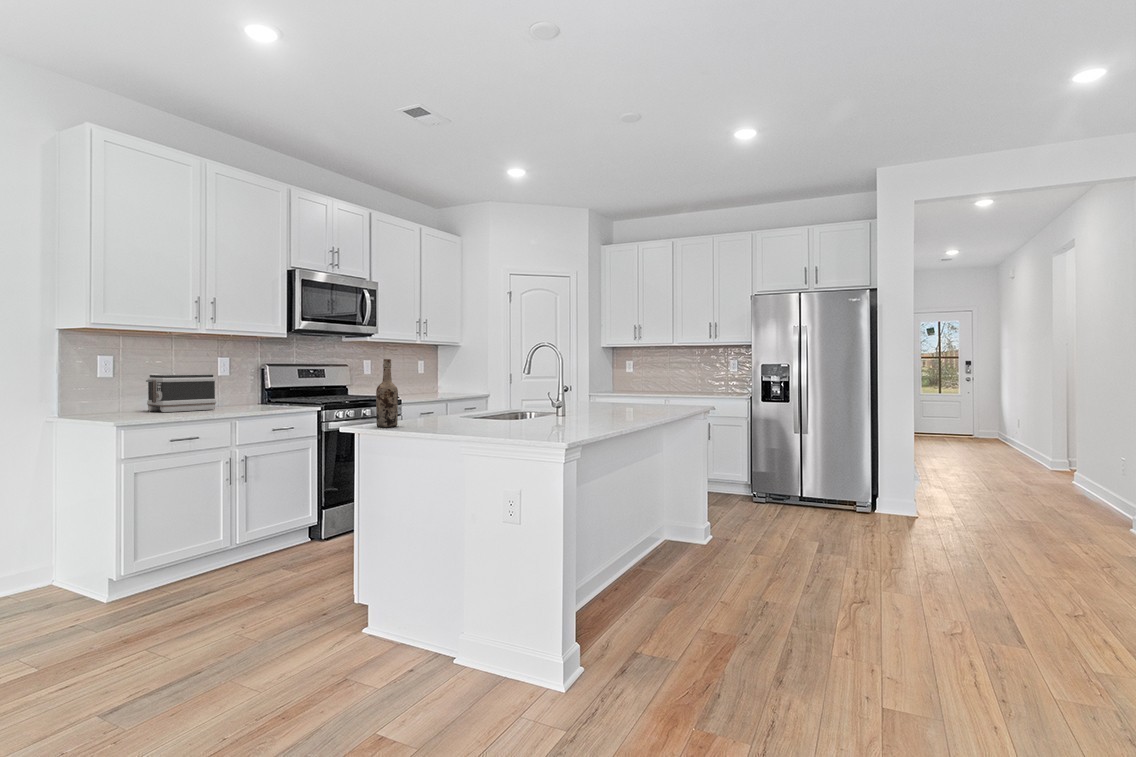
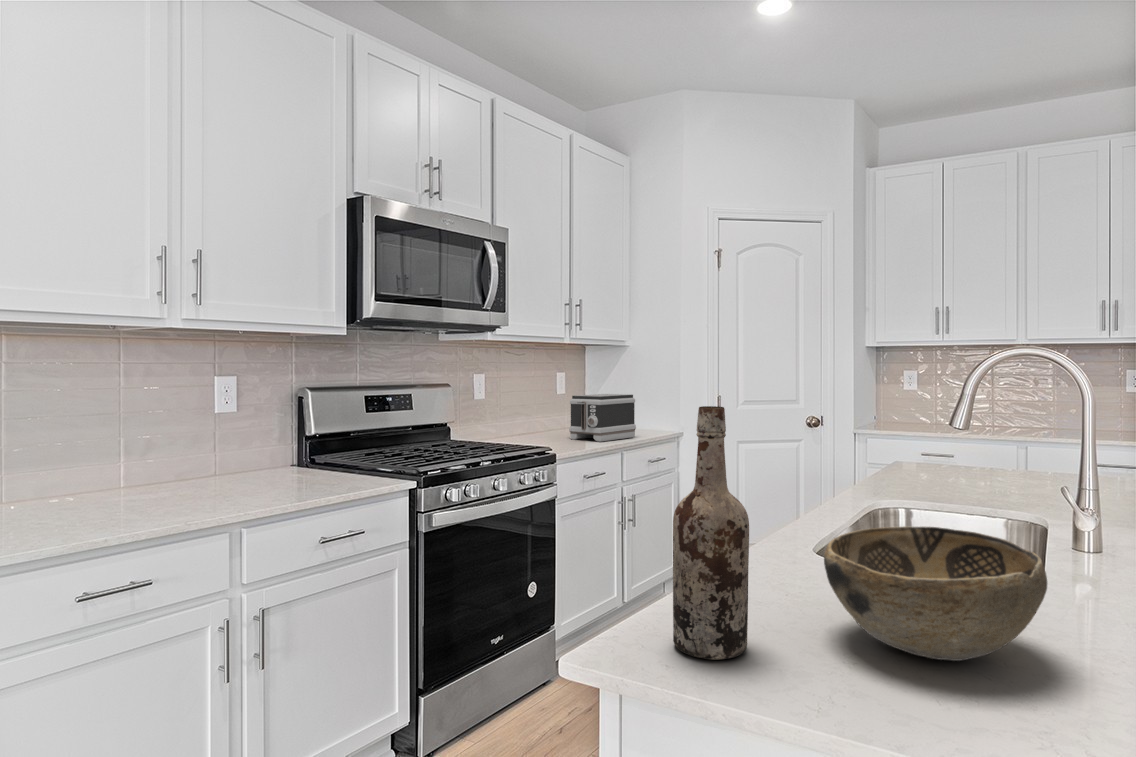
toaster: present [146,374,216,412] -> present [569,394,636,442]
decorative bowl: none [421,397,476,427] -> present [824,526,1047,661]

